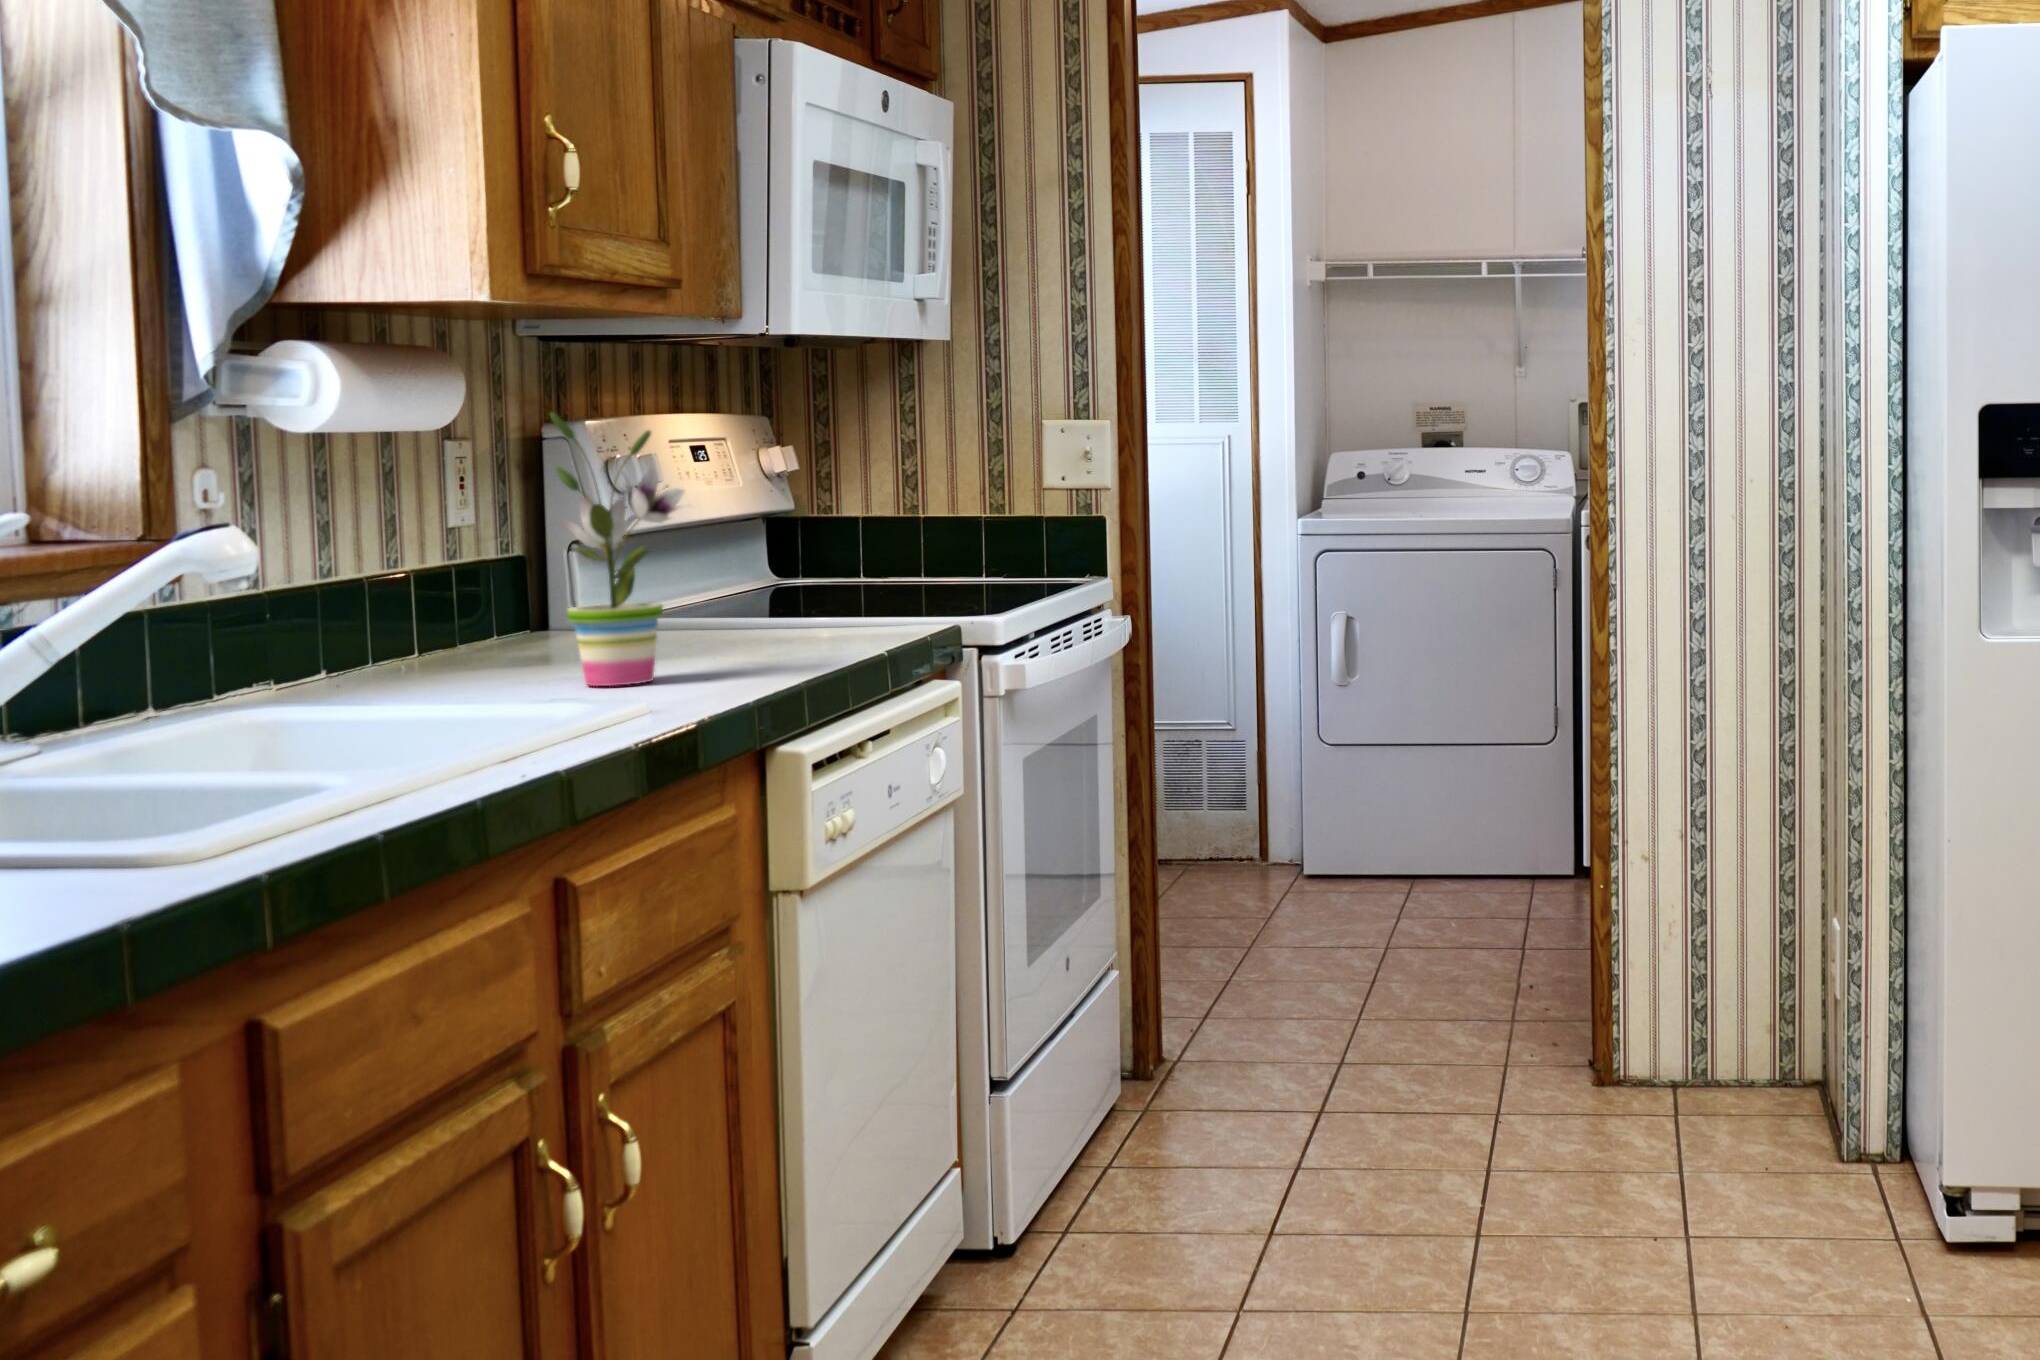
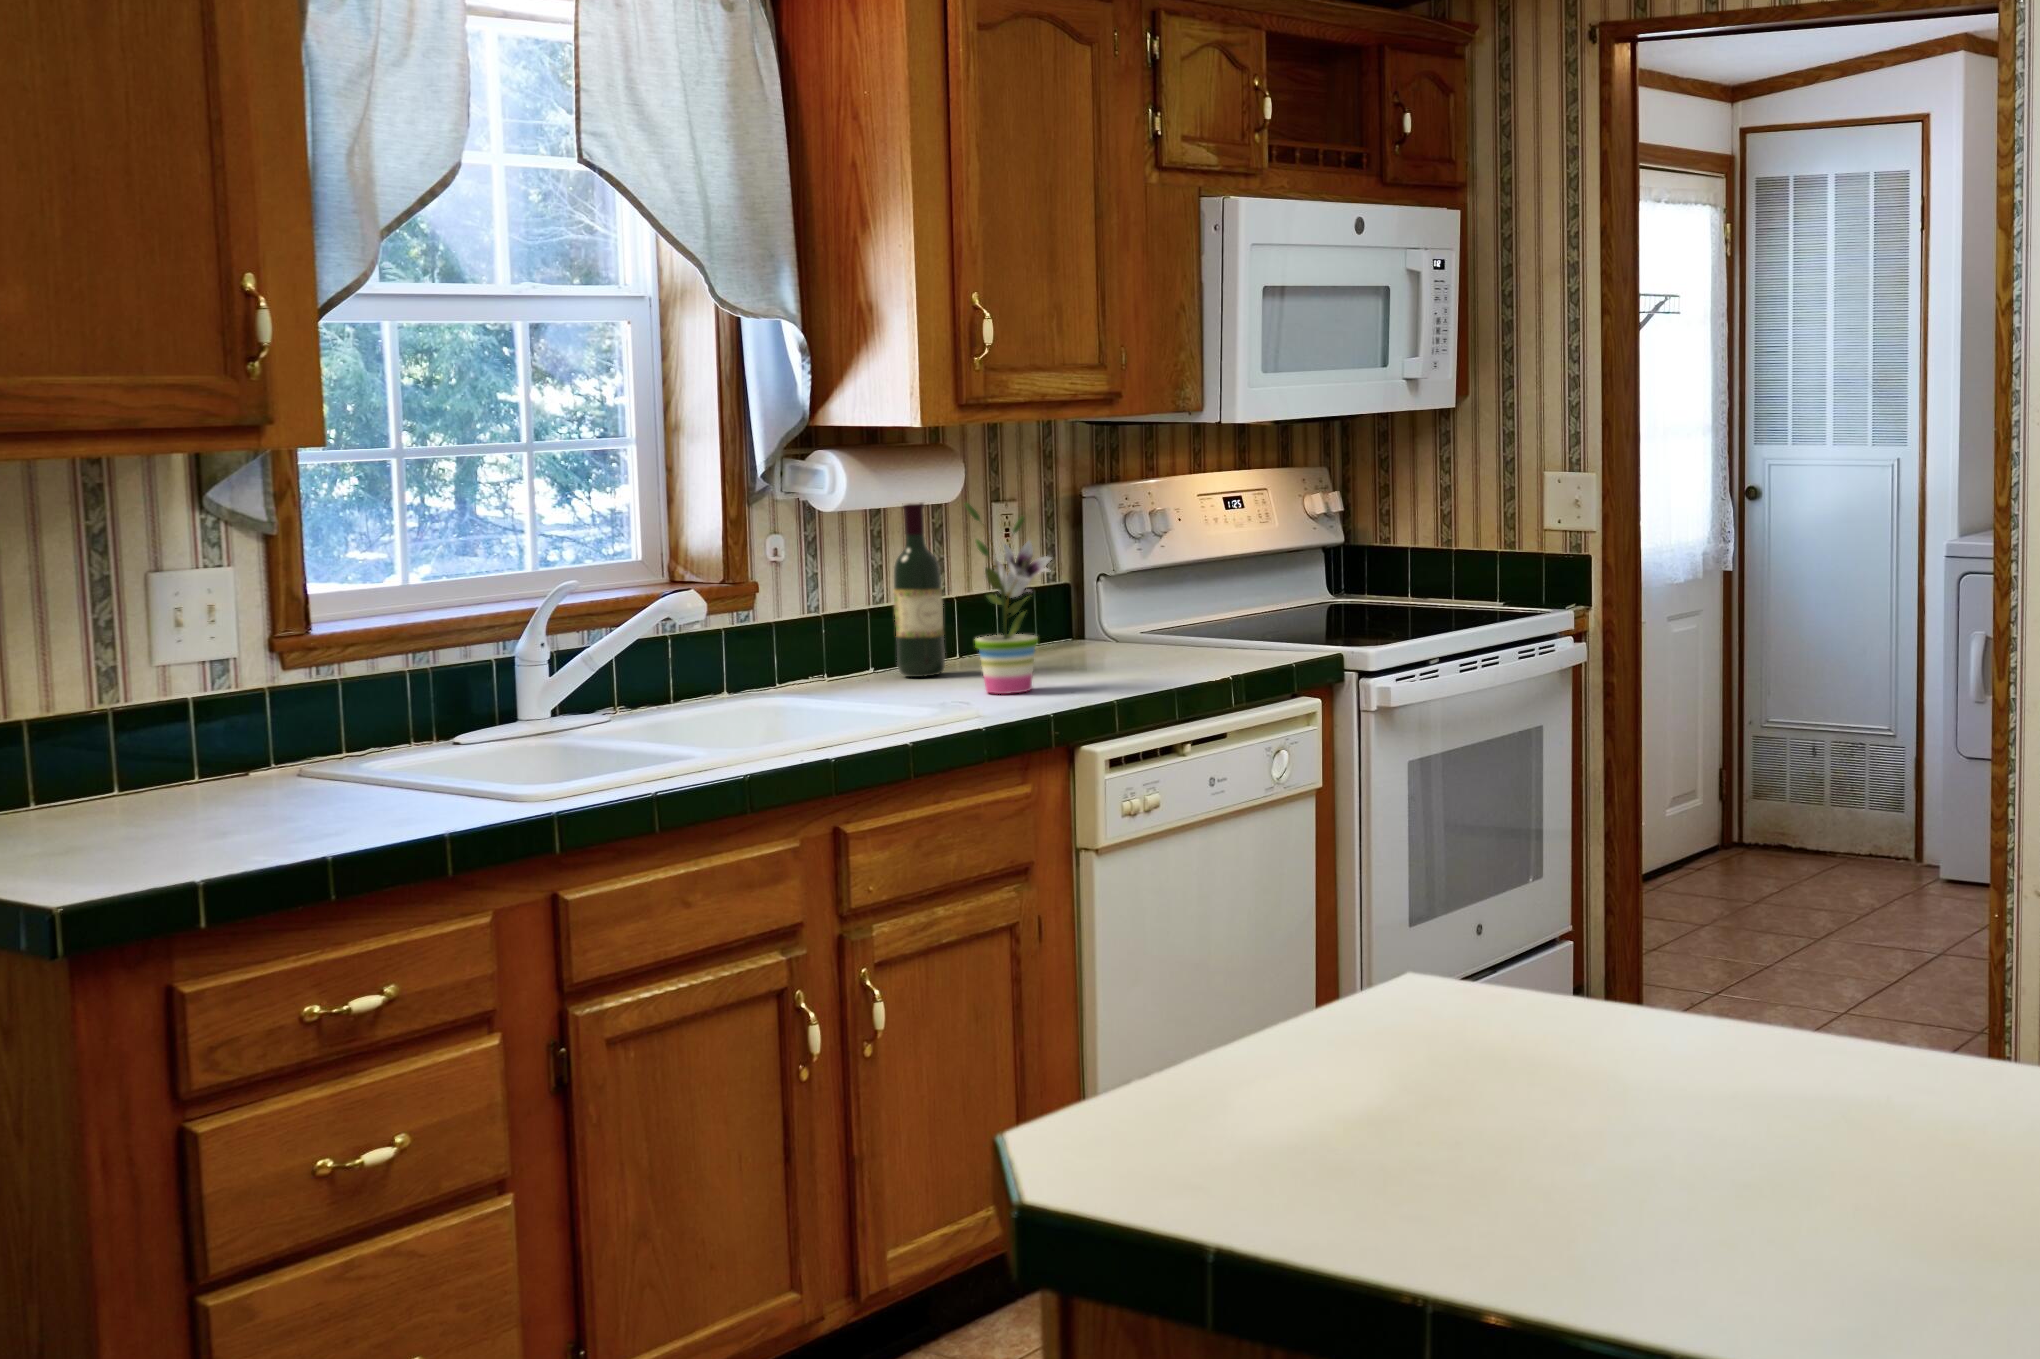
wine bottle: none [366,416,449,679] -> present [894,503,945,677]

